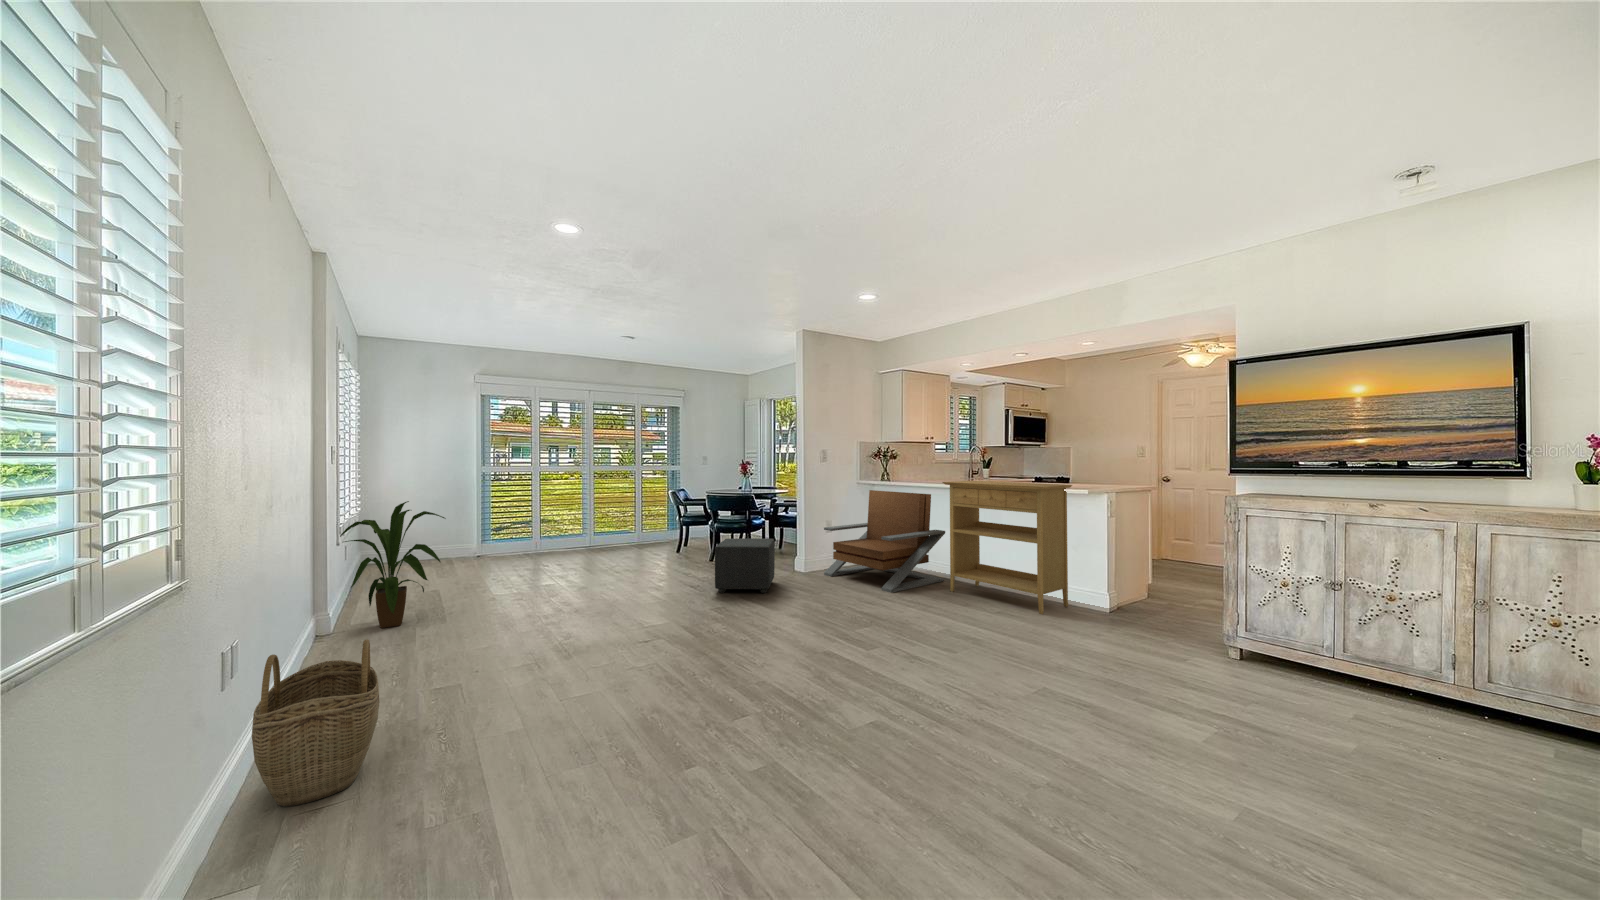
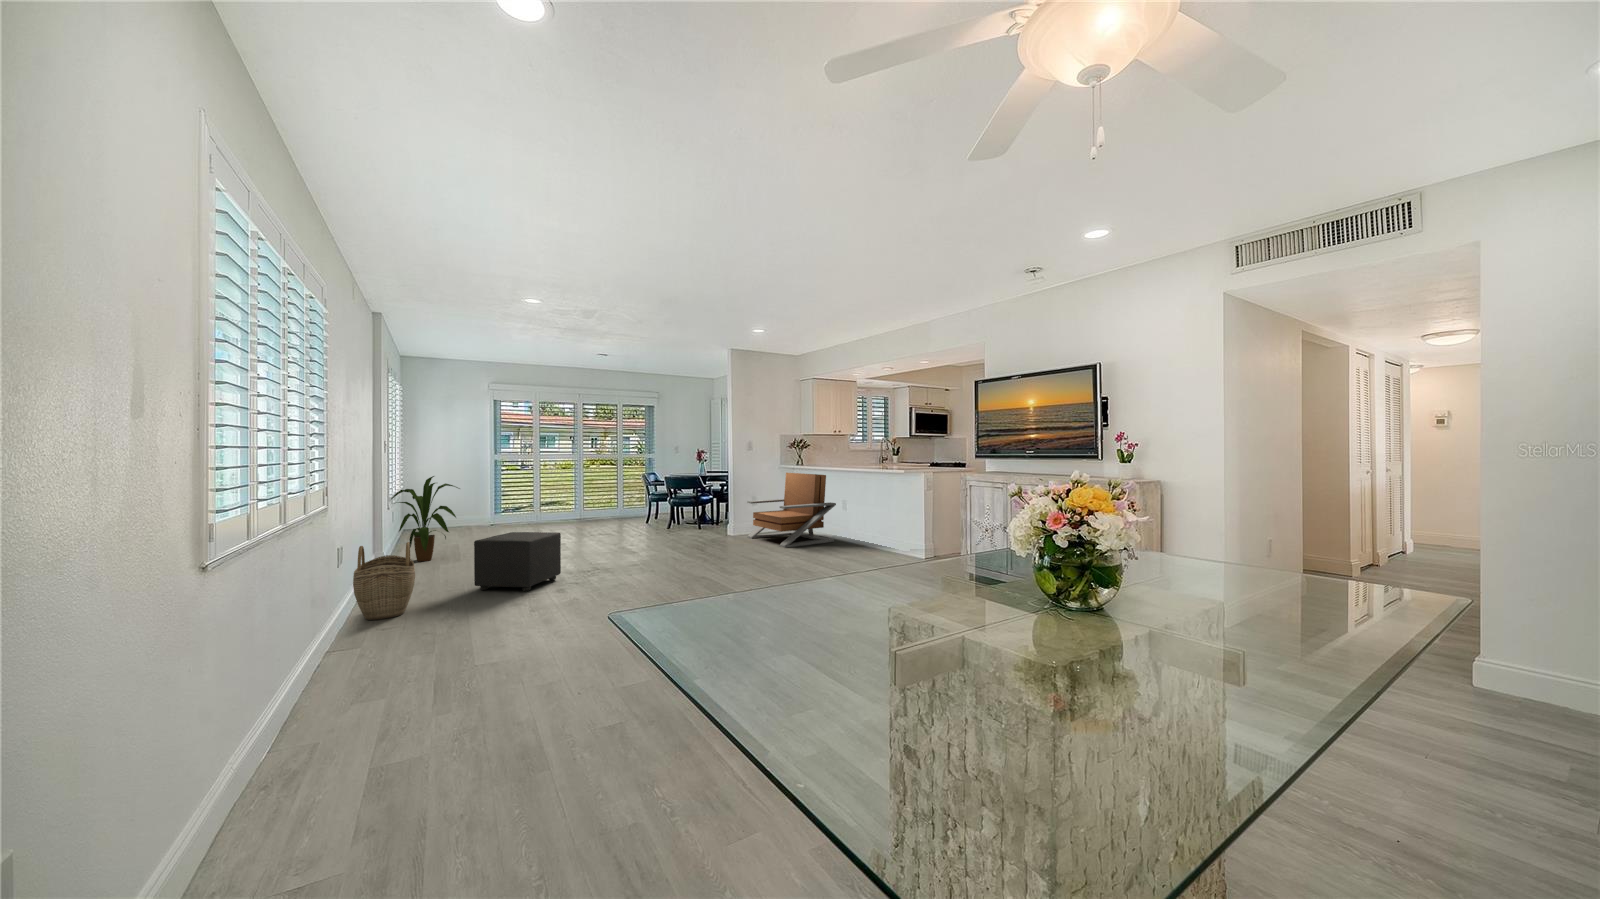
console table: present [942,481,1072,614] -> none [825,464,907,559]
ottoman: present [715,538,775,593] -> present [474,532,561,591]

